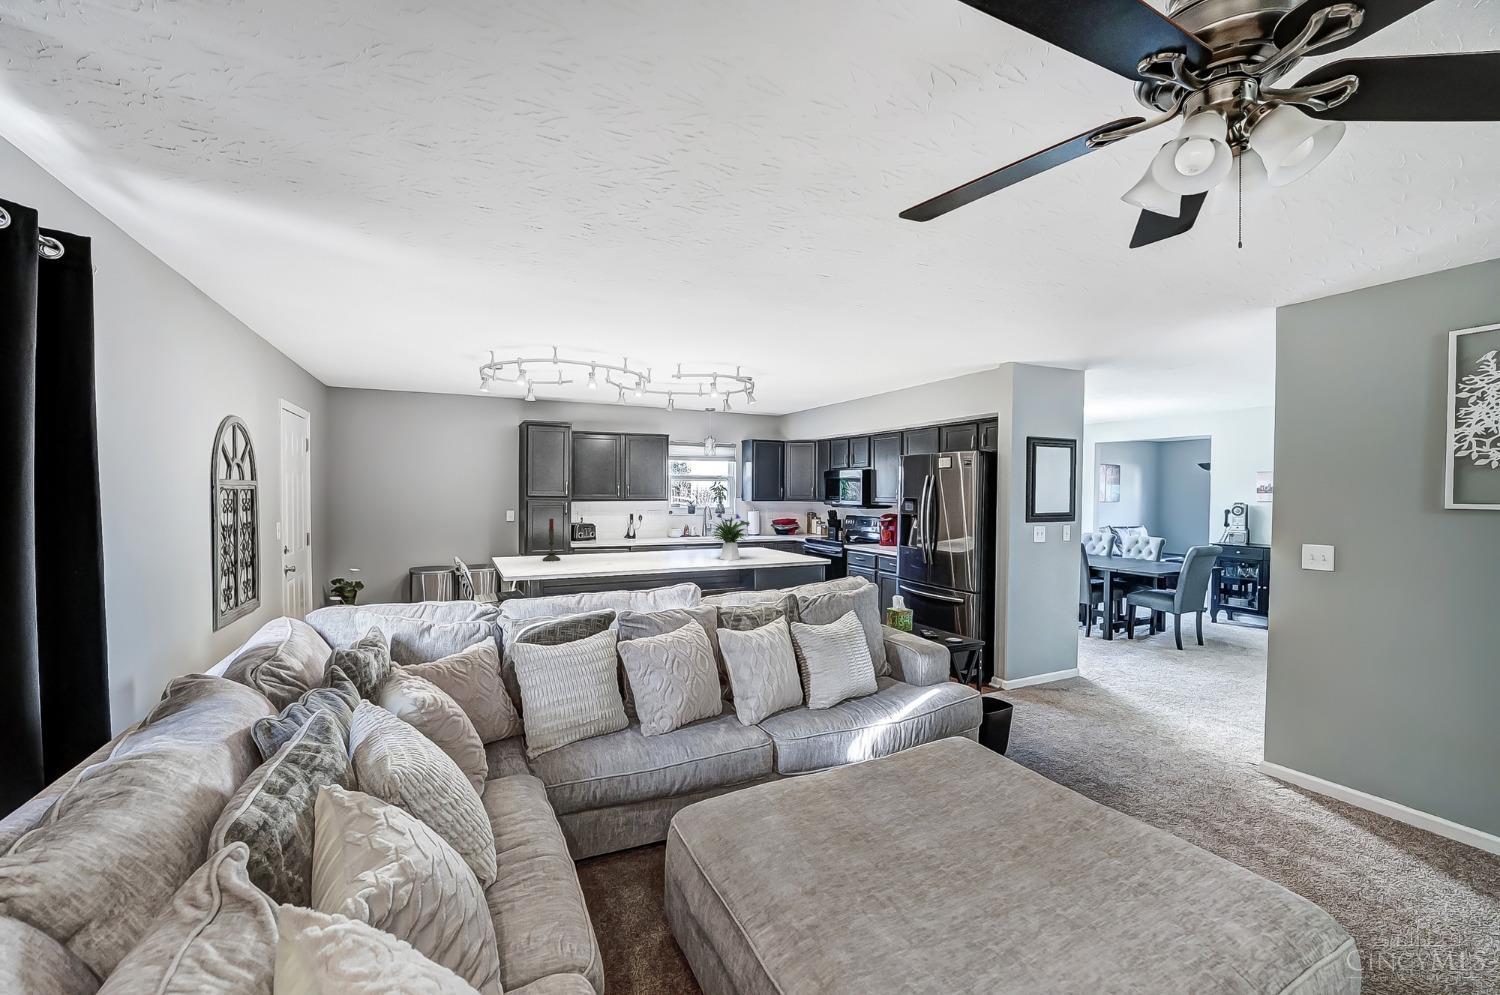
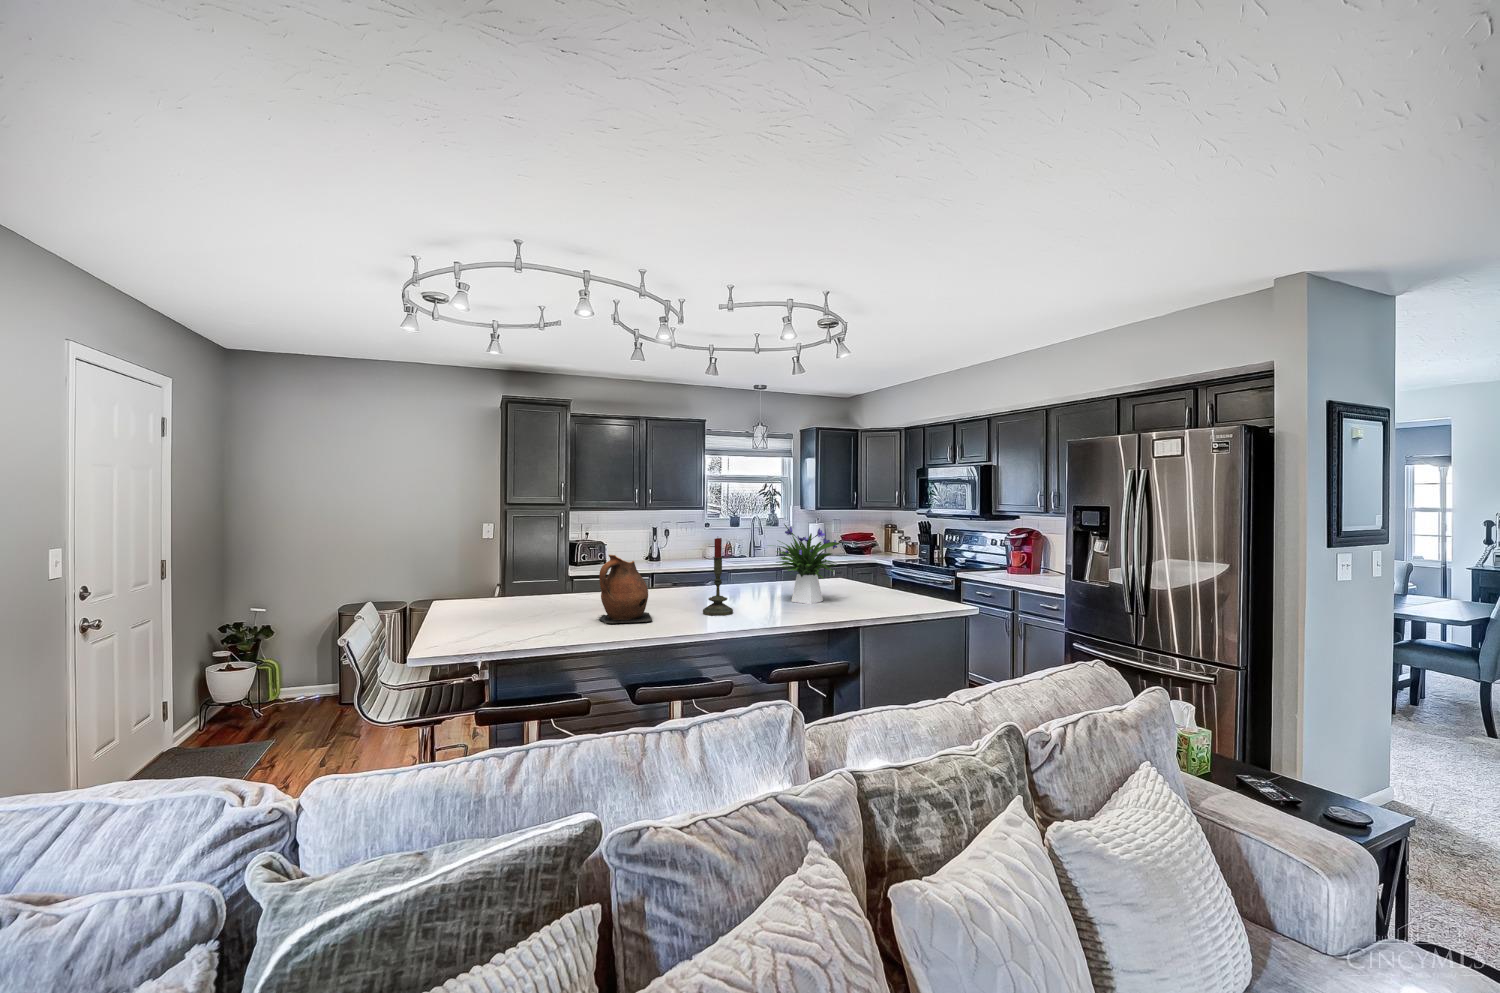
candle: present [543,519,560,561] -> present [703,538,733,616]
ceramic pitcher: none [601,529,634,568] -> present [599,555,652,623]

